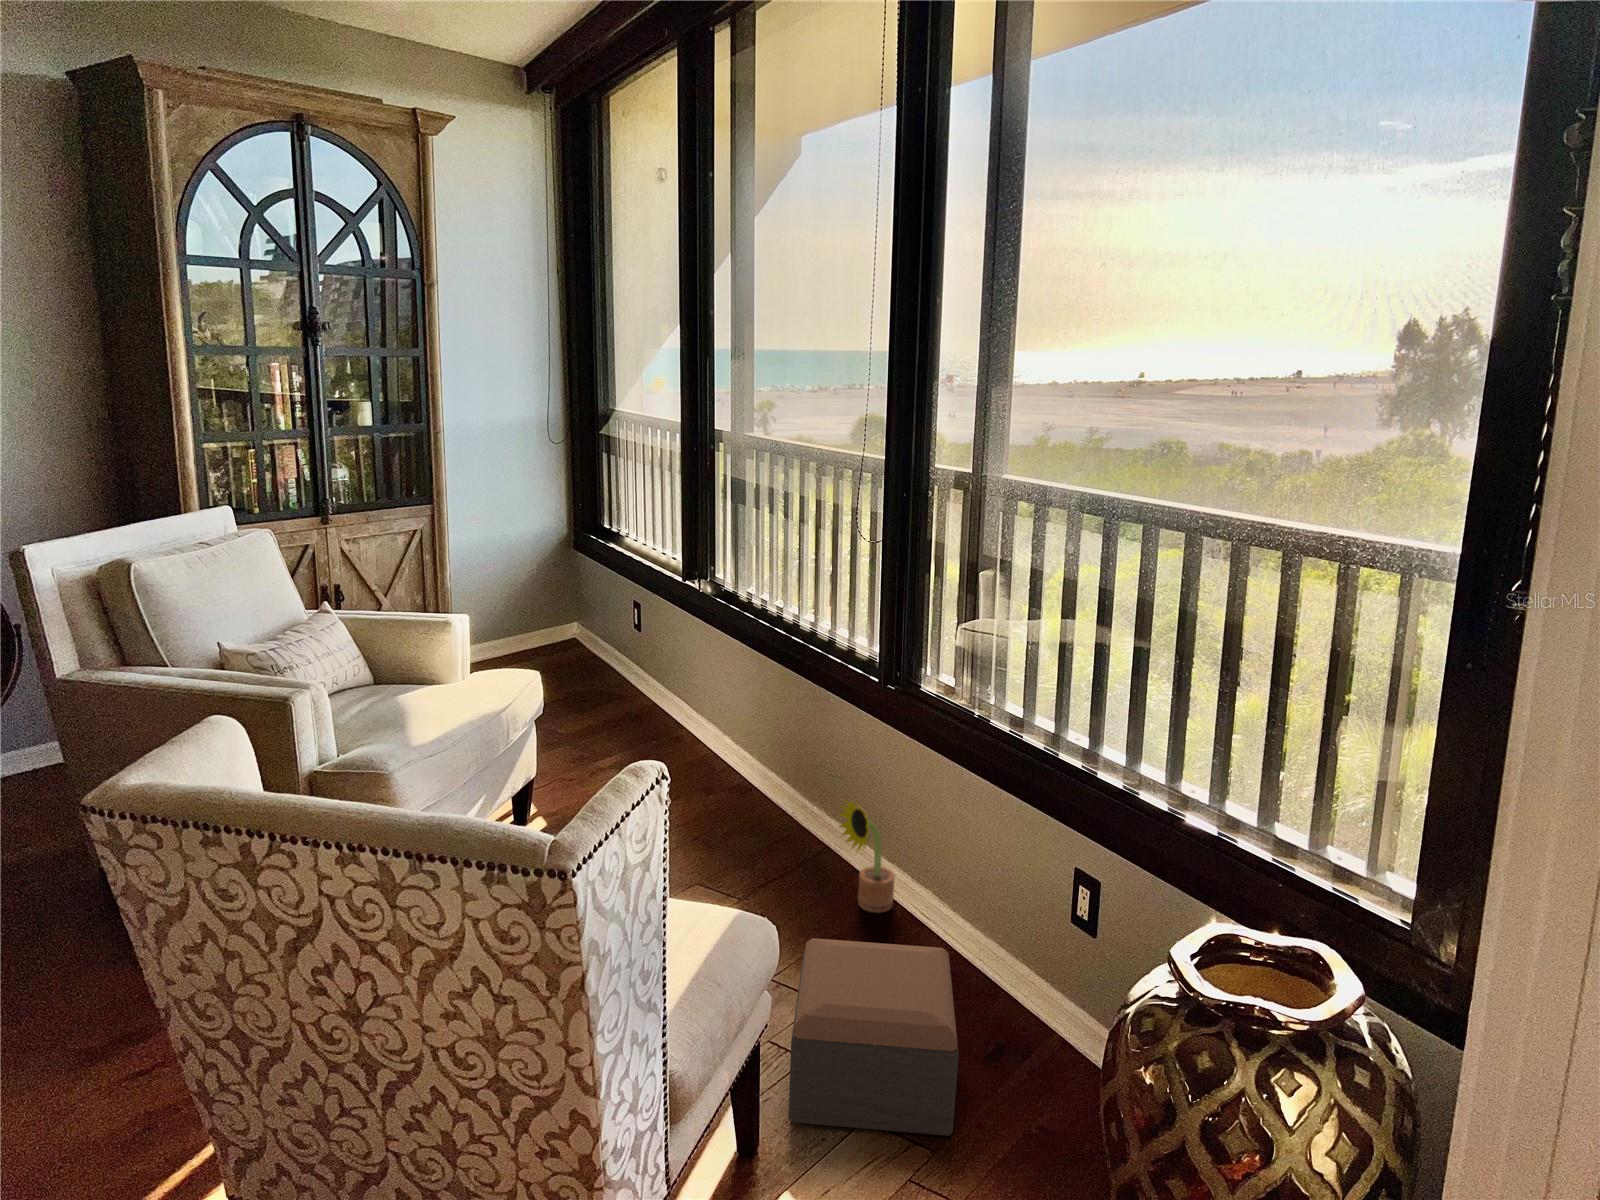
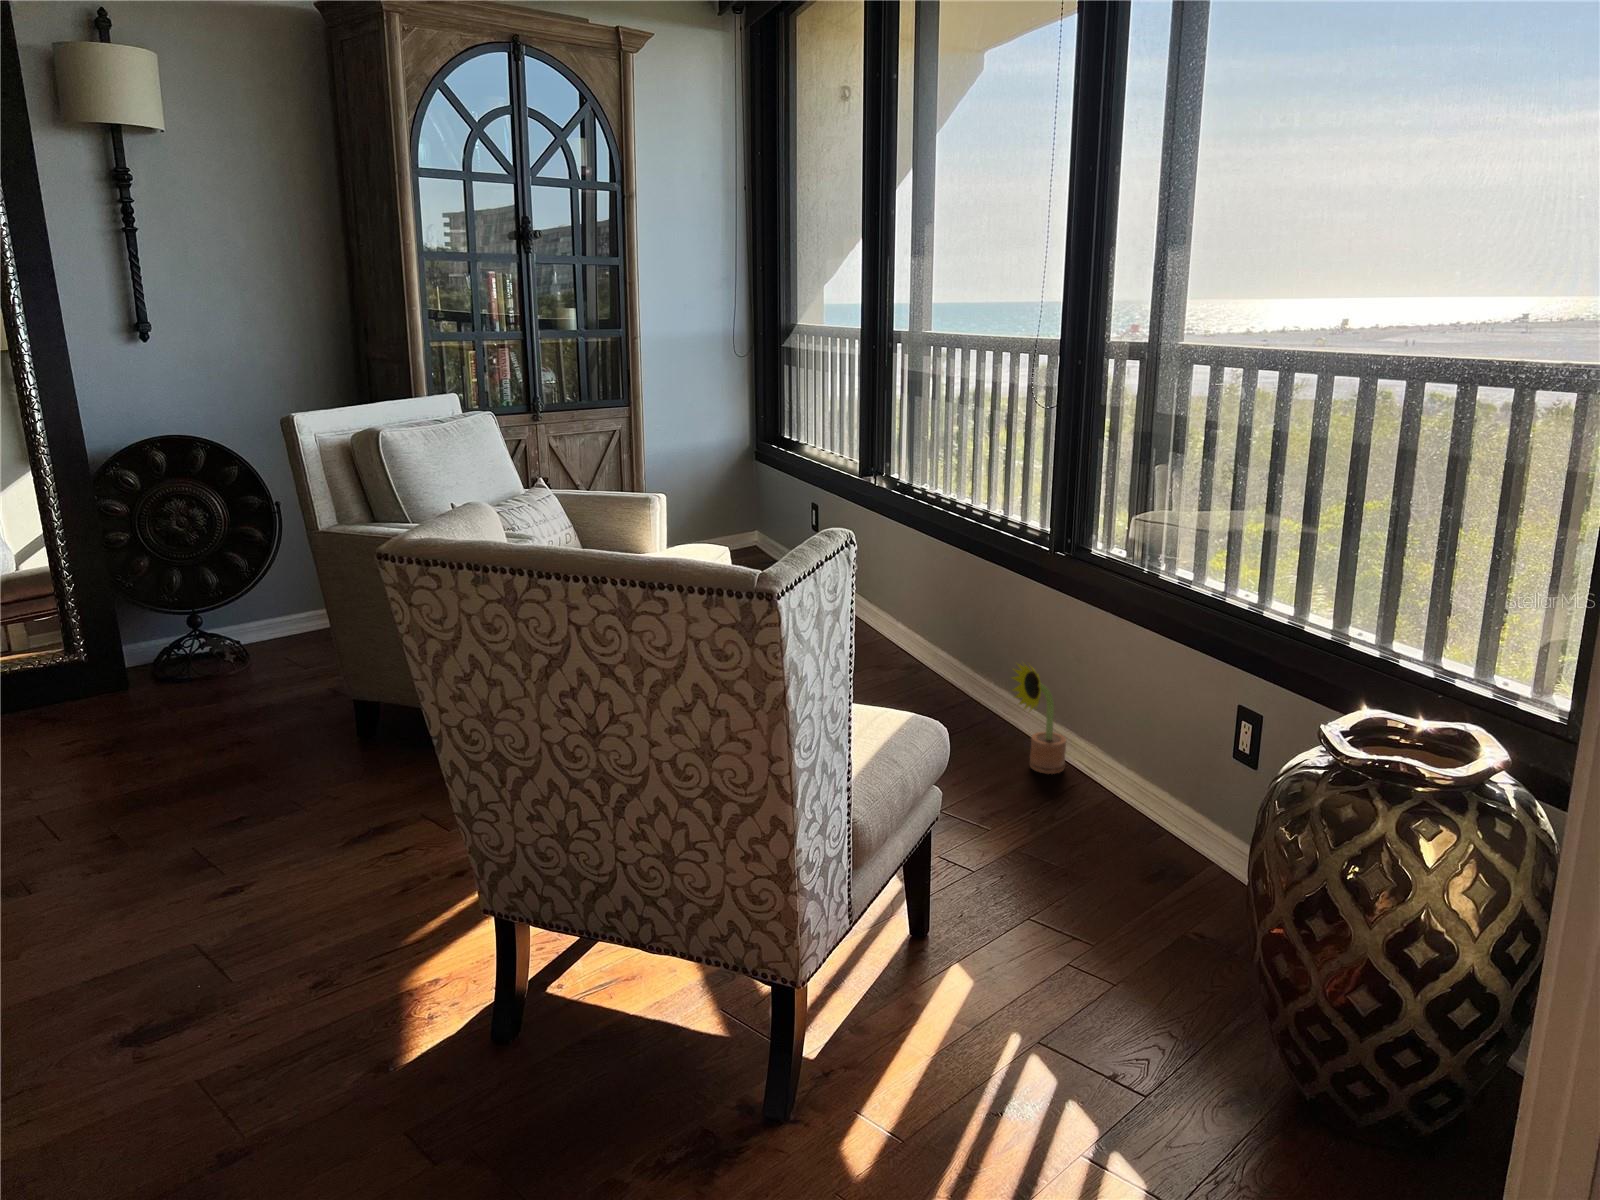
footstool: present [788,939,959,1136] -> none [958,771,1121,944]

